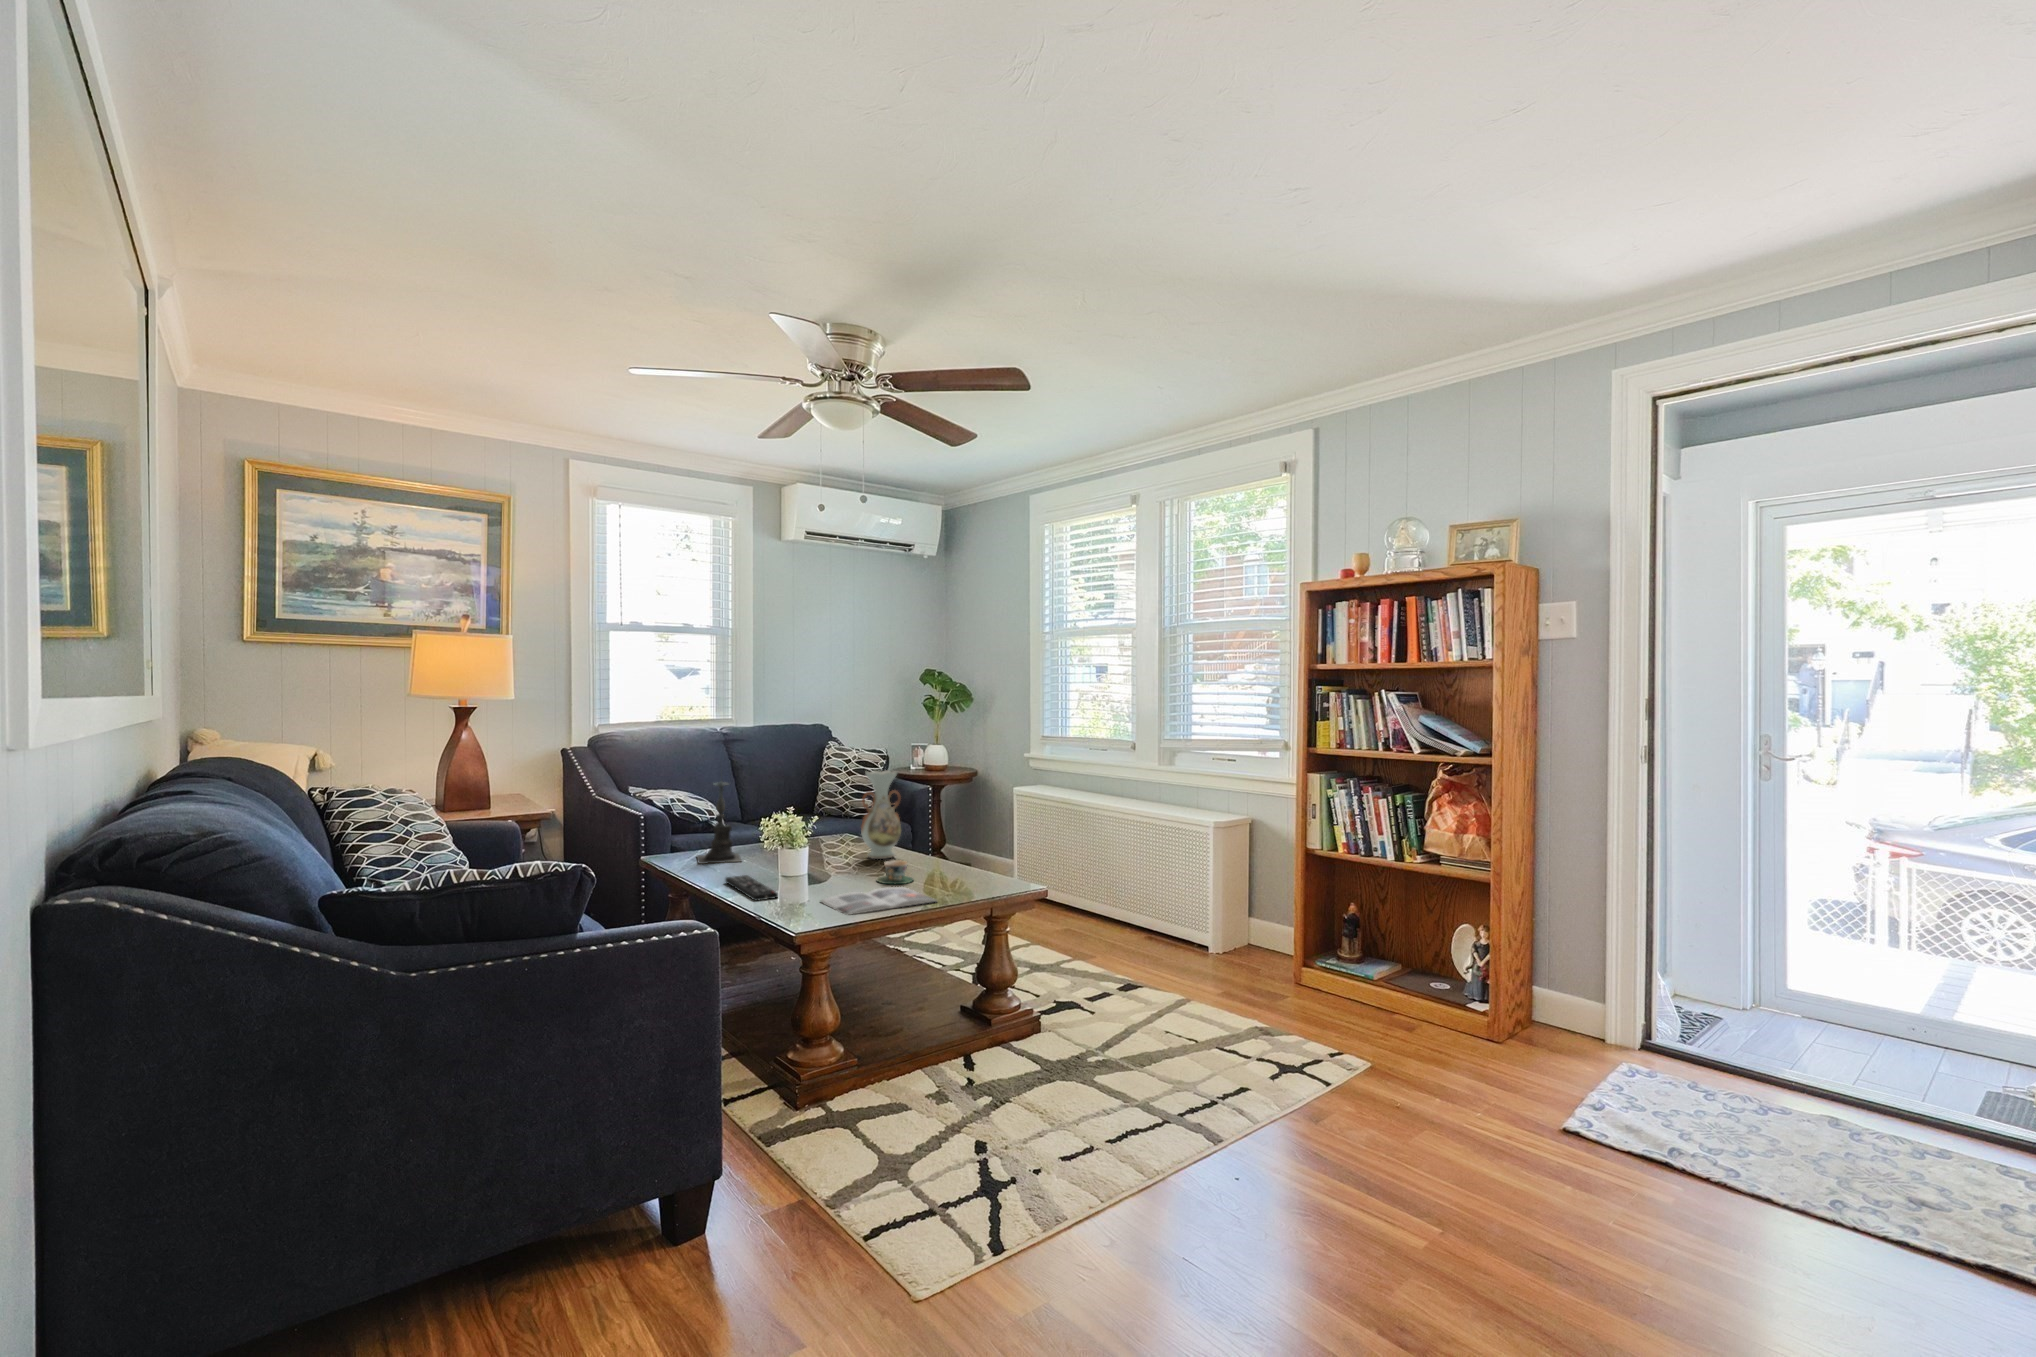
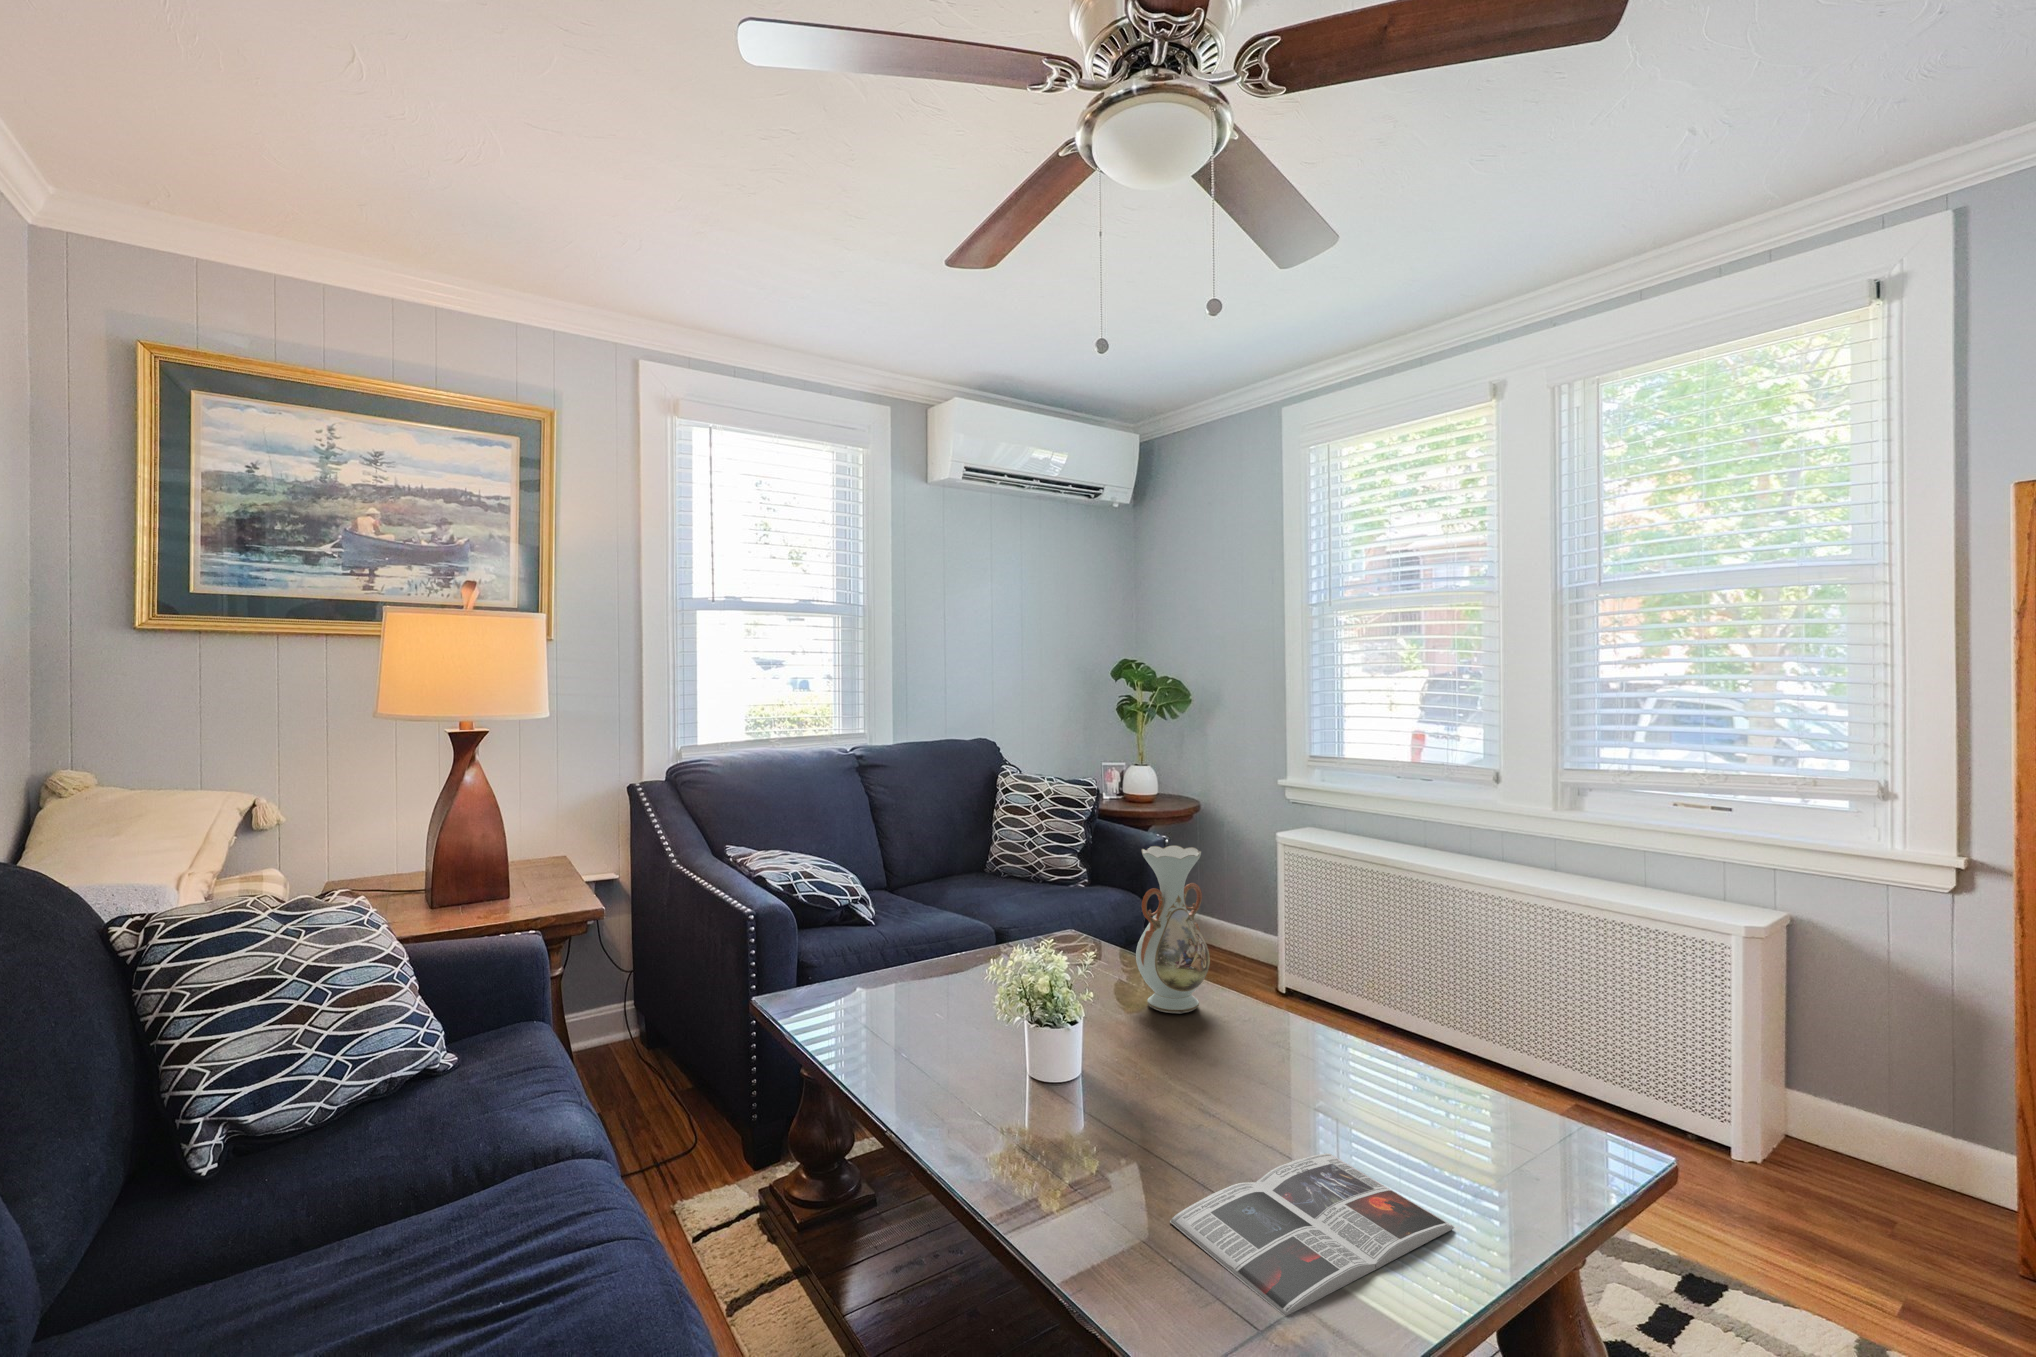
candle holder: present [697,781,741,864] -> none [845,850,931,1028]
teacup: present [877,860,913,884] -> none [1227,1057,1307,1125]
remote control: present [725,875,778,901] -> none [924,1090,1063,1211]

